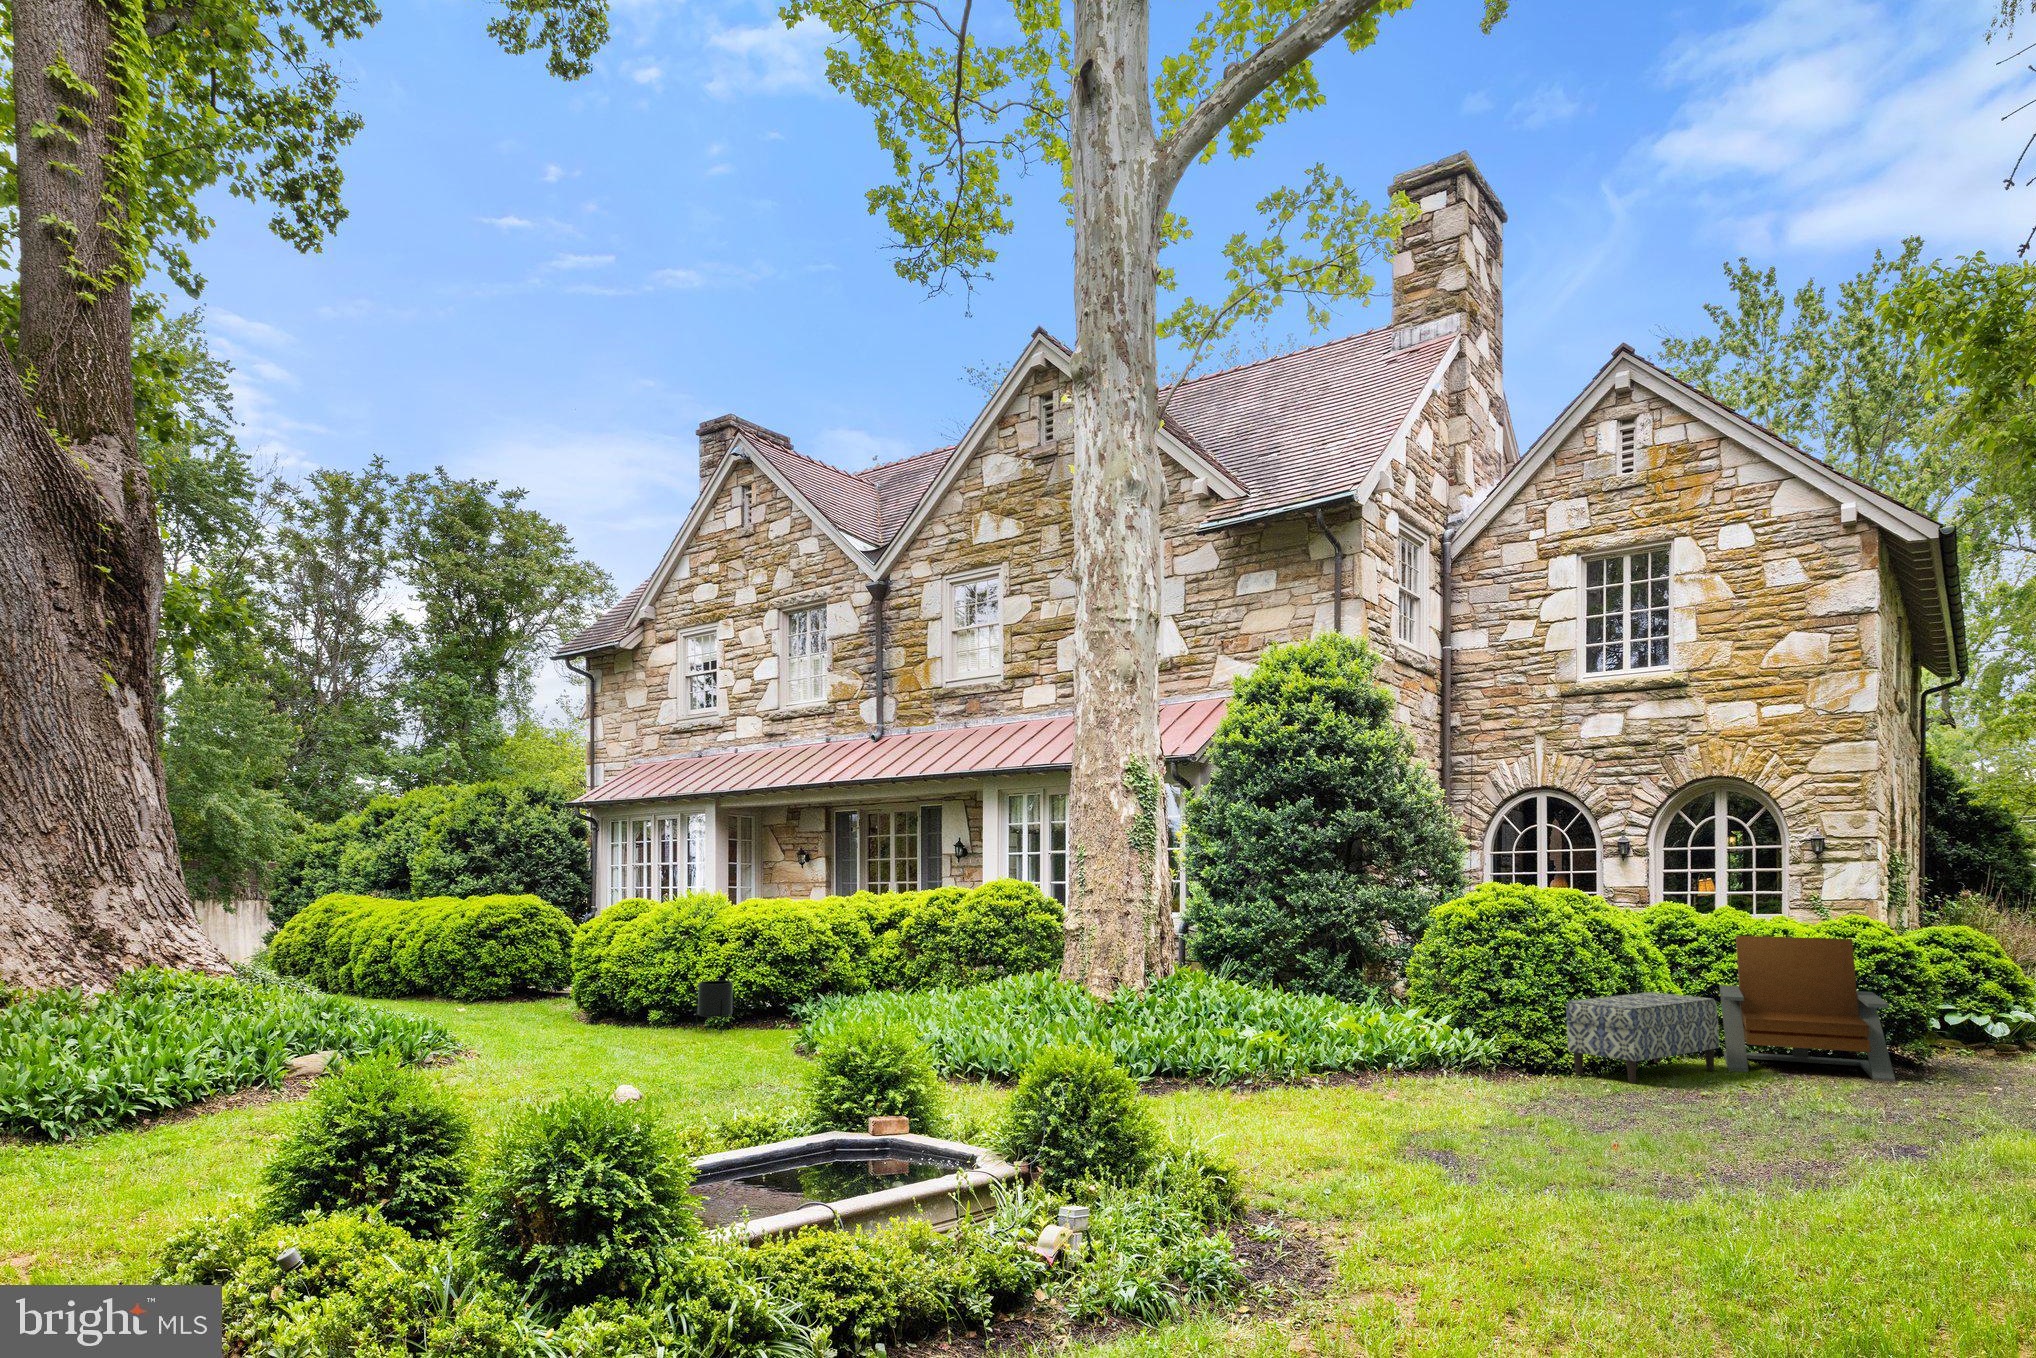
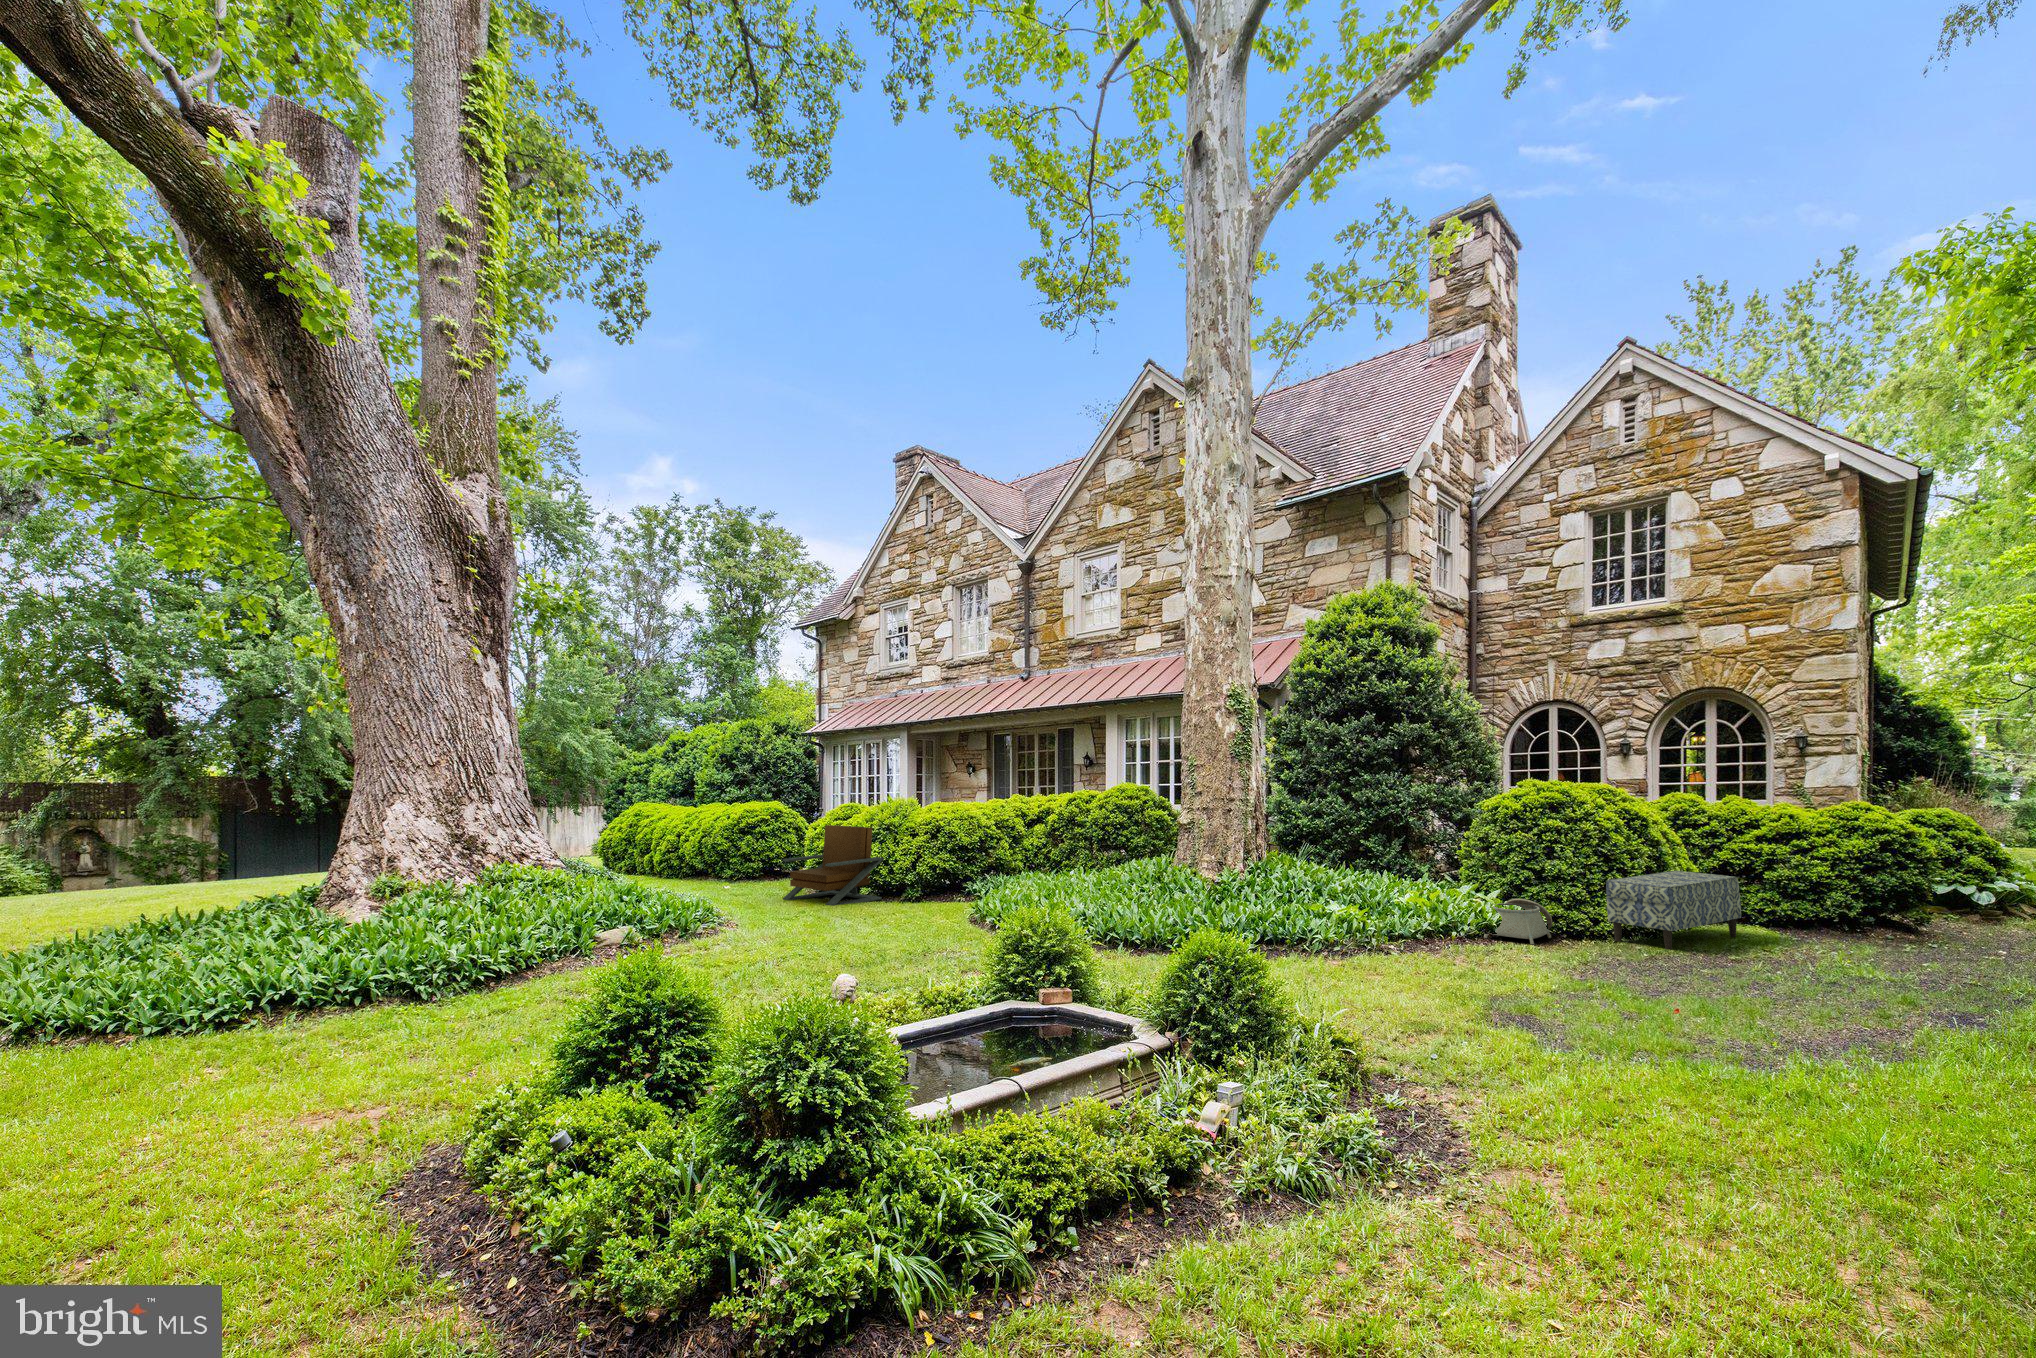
lounge chair: present [1719,936,1895,1082] -> present [783,825,883,906]
planter: present [696,981,733,1033] -> none [896,863,923,903]
basket: none [1425,1024,1506,1079] -> present [1484,899,1552,945]

